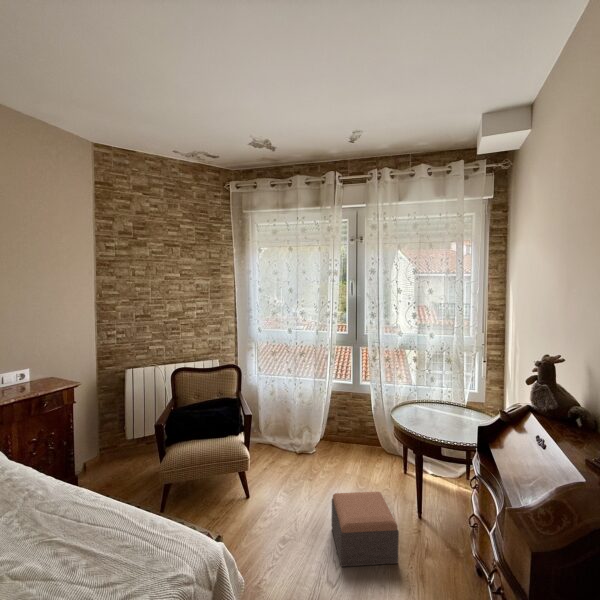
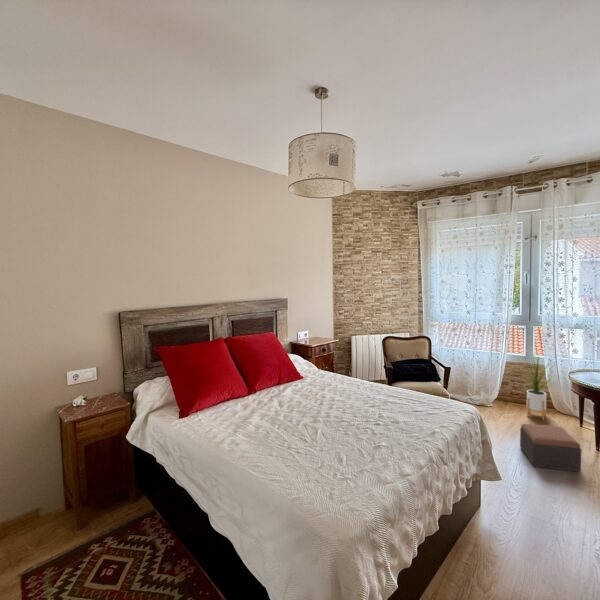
house plant: none [337,380,384,466] -> present [524,357,555,420]

